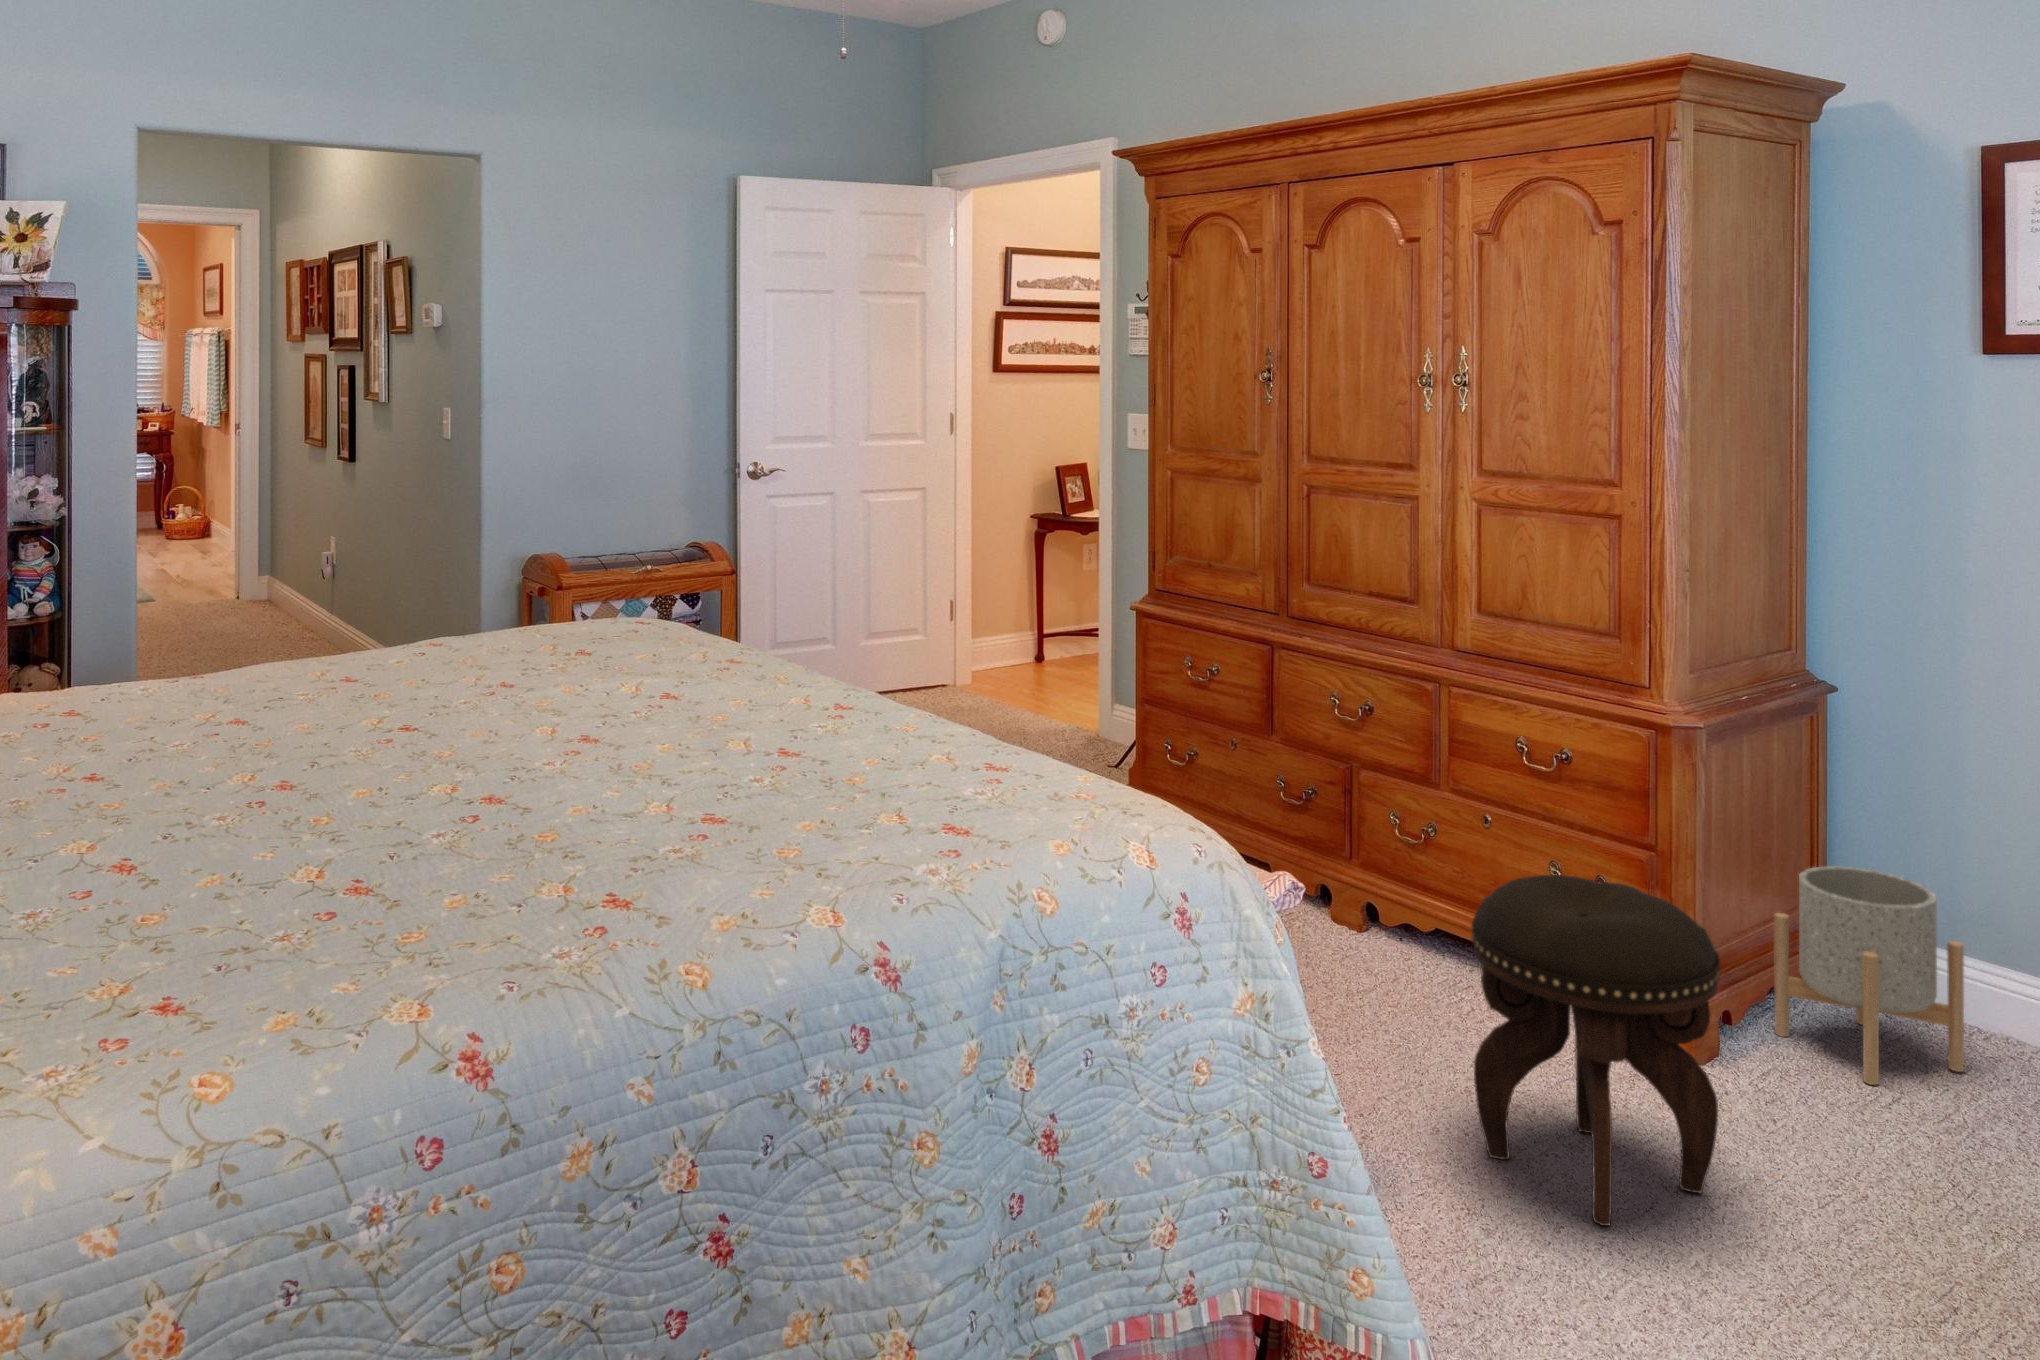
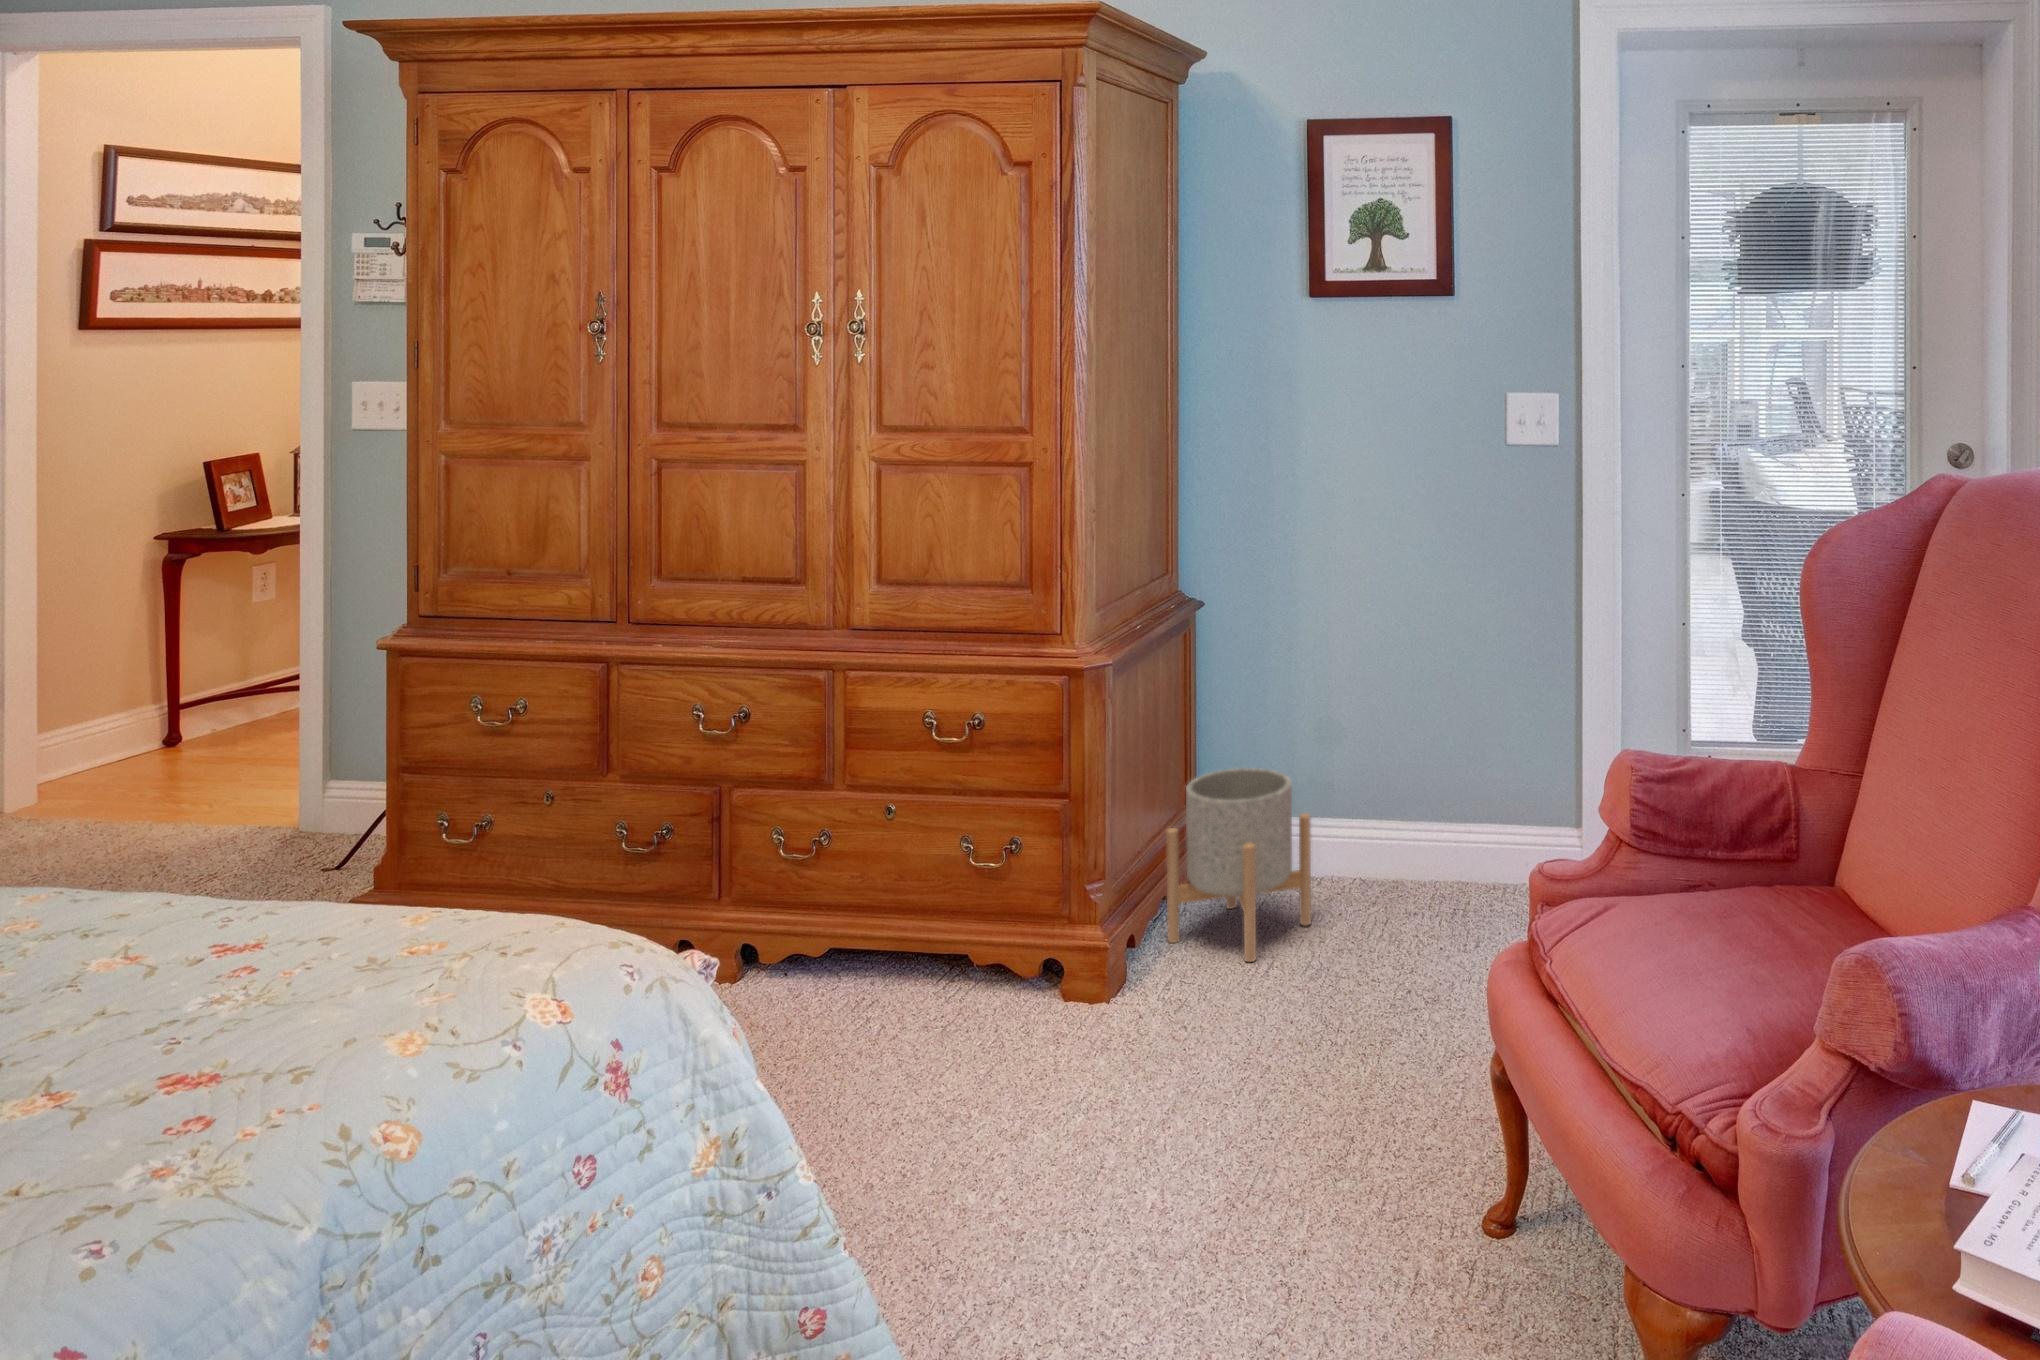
footstool: present [1471,875,1720,1226] -> none [915,845,1162,1207]

